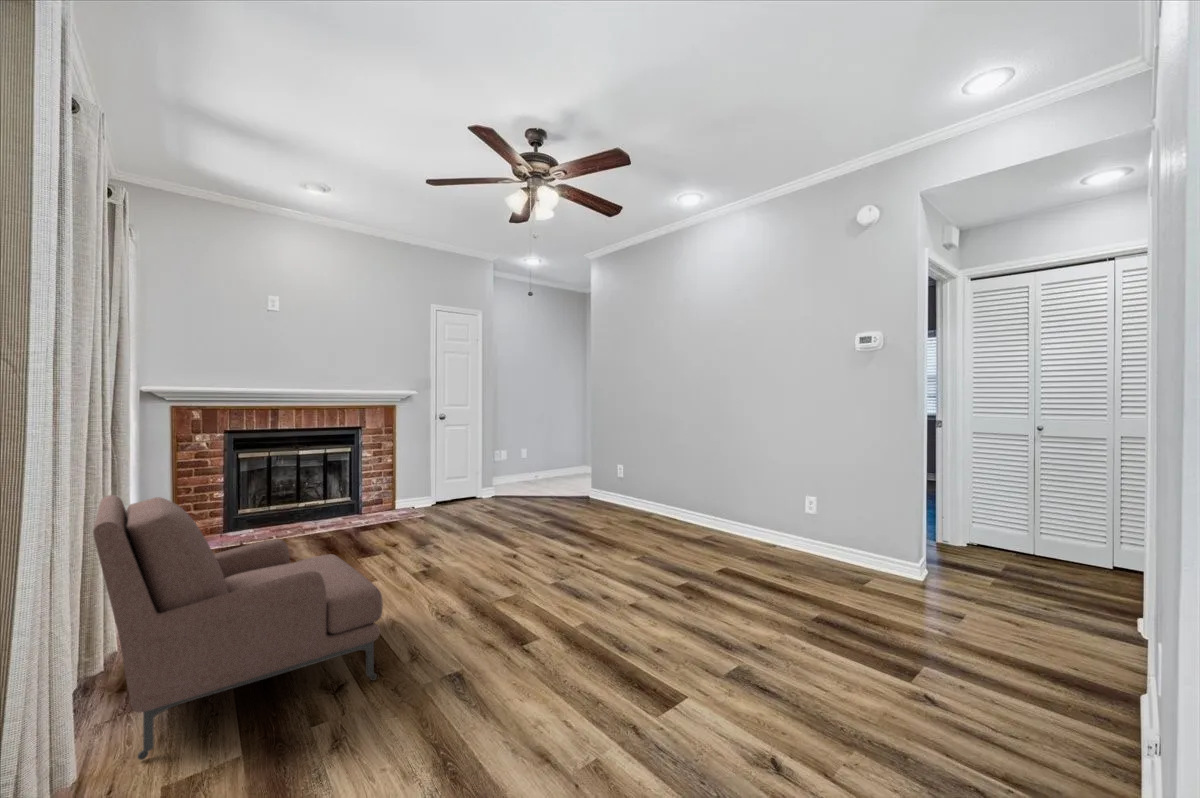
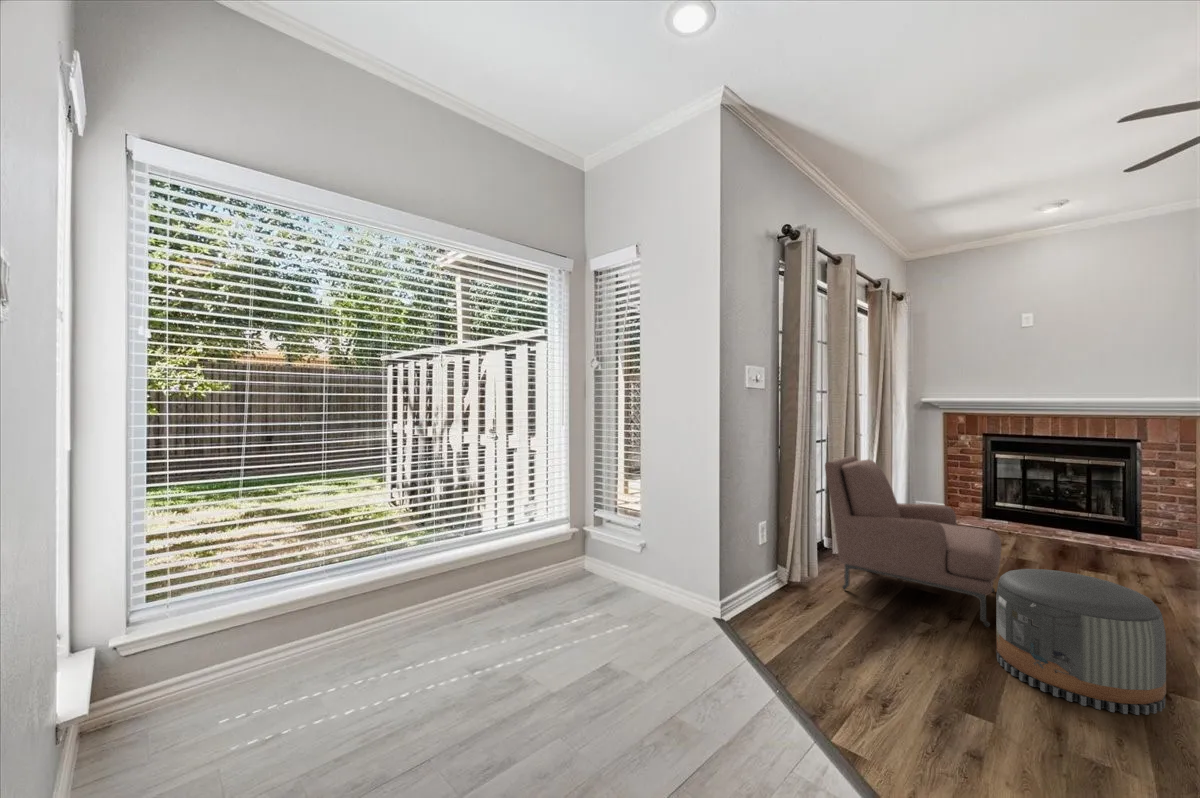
pouf: none [418,574,548,730] -> present [996,569,1166,715]

